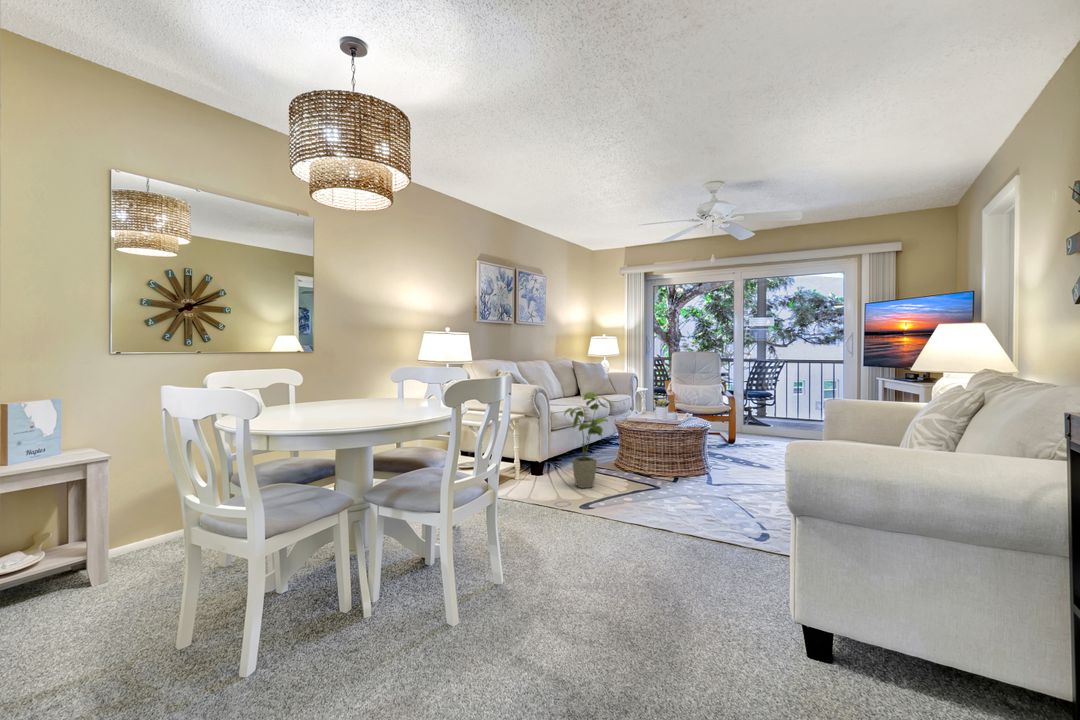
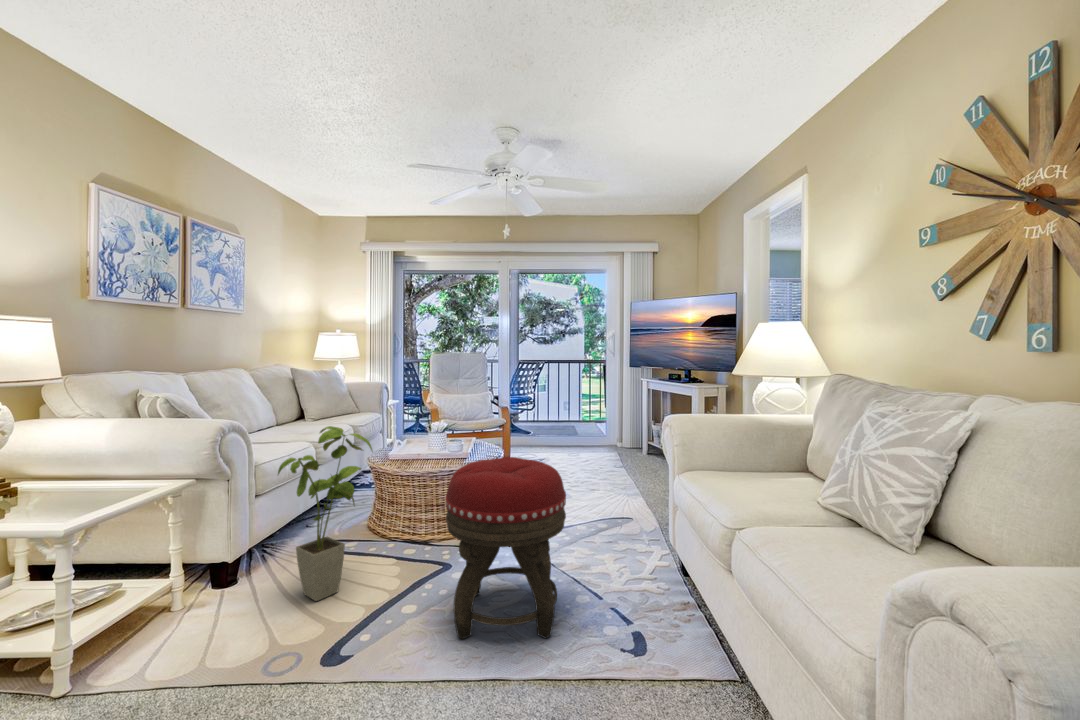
footstool: none [649,417,724,521] -> present [446,457,566,639]

